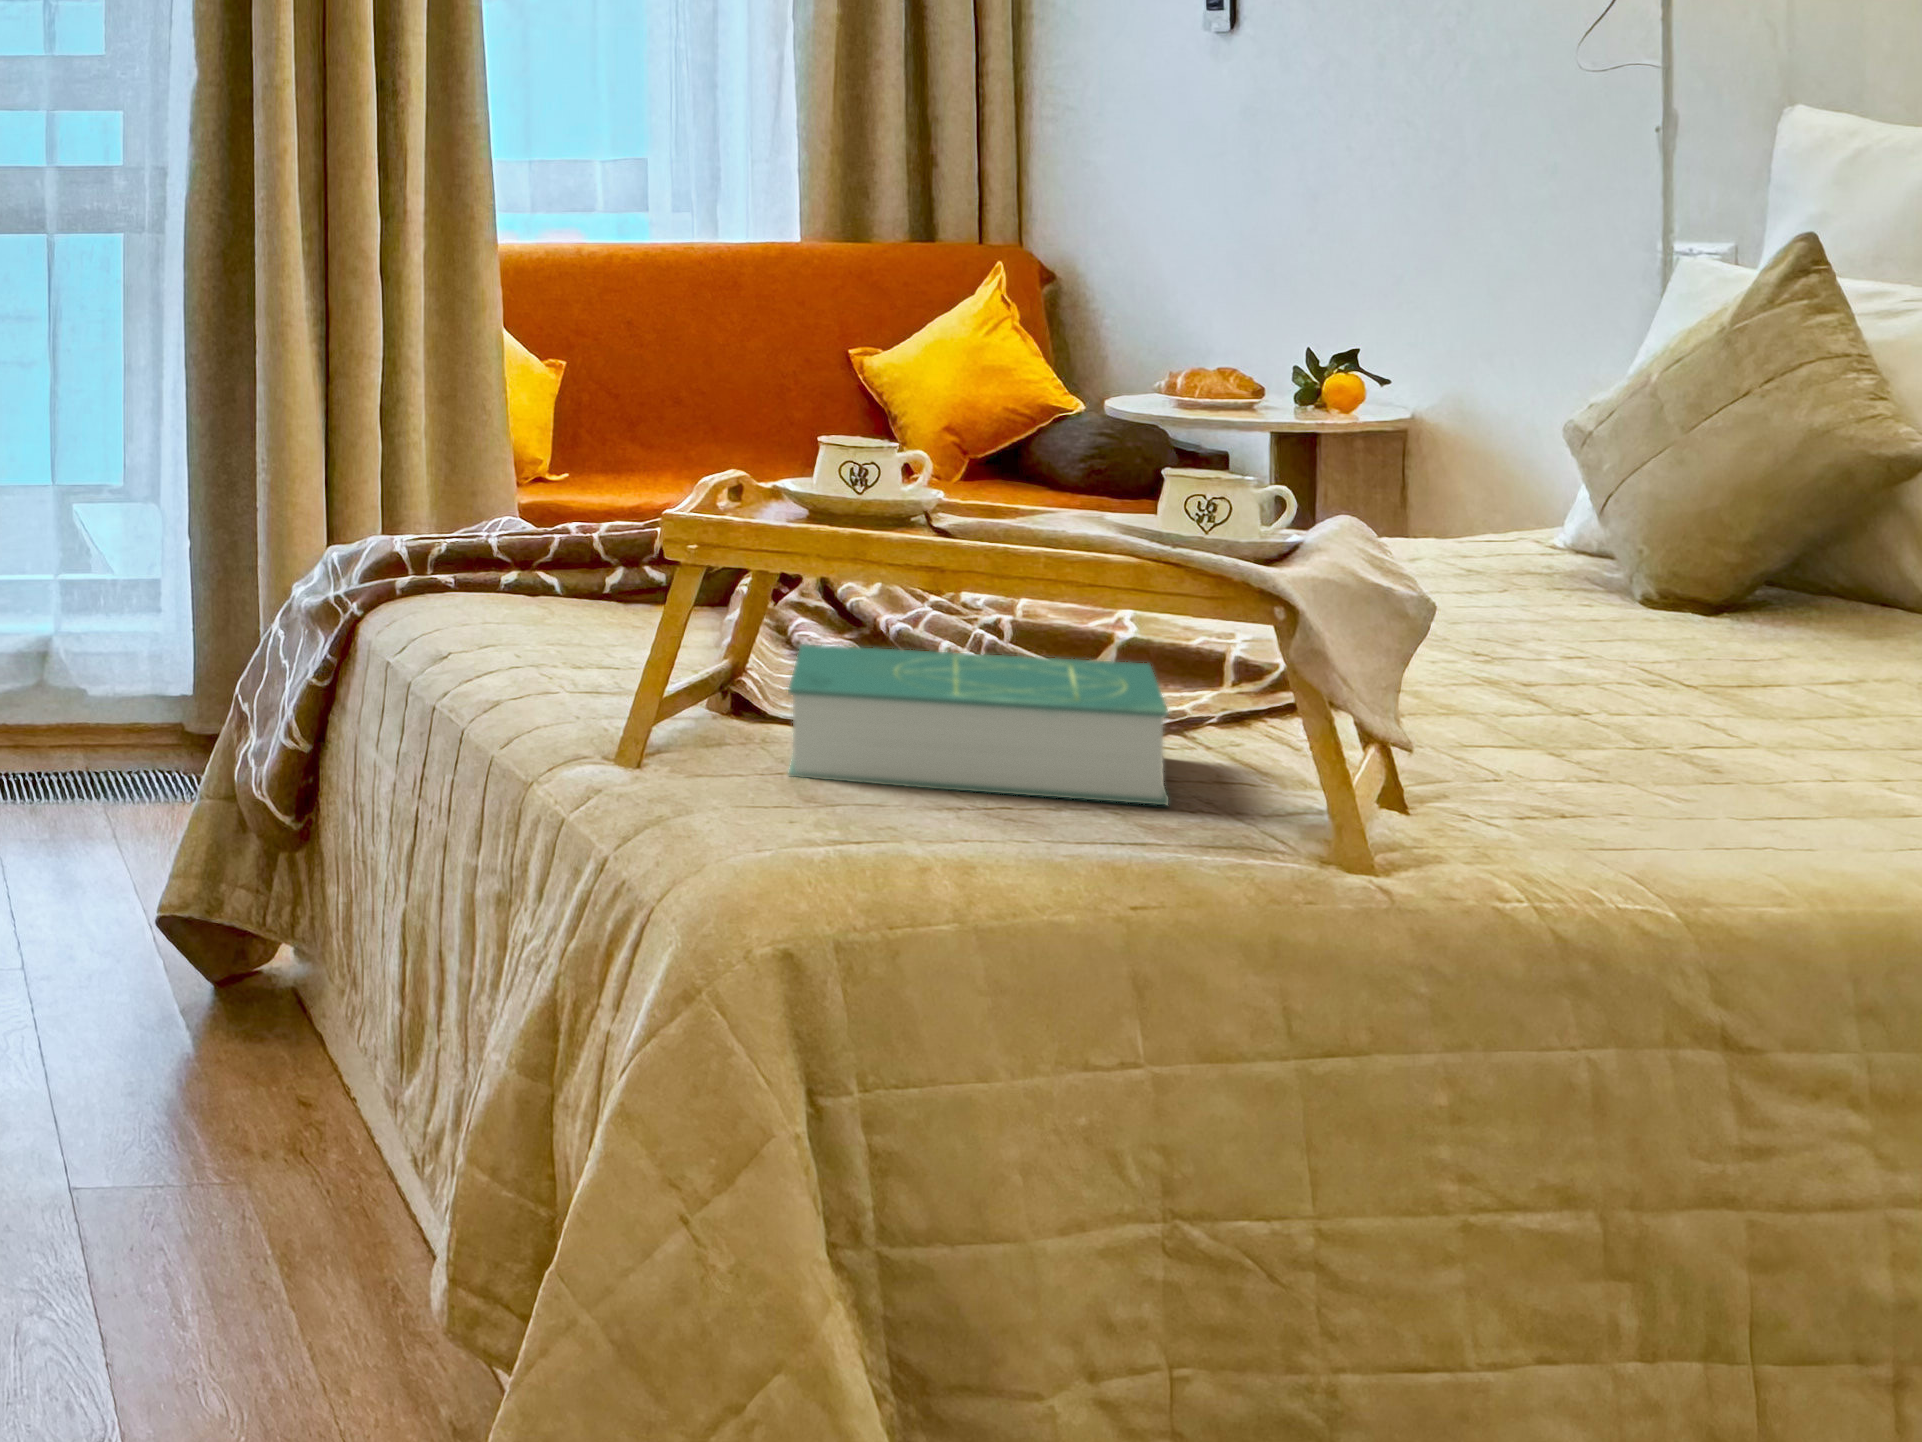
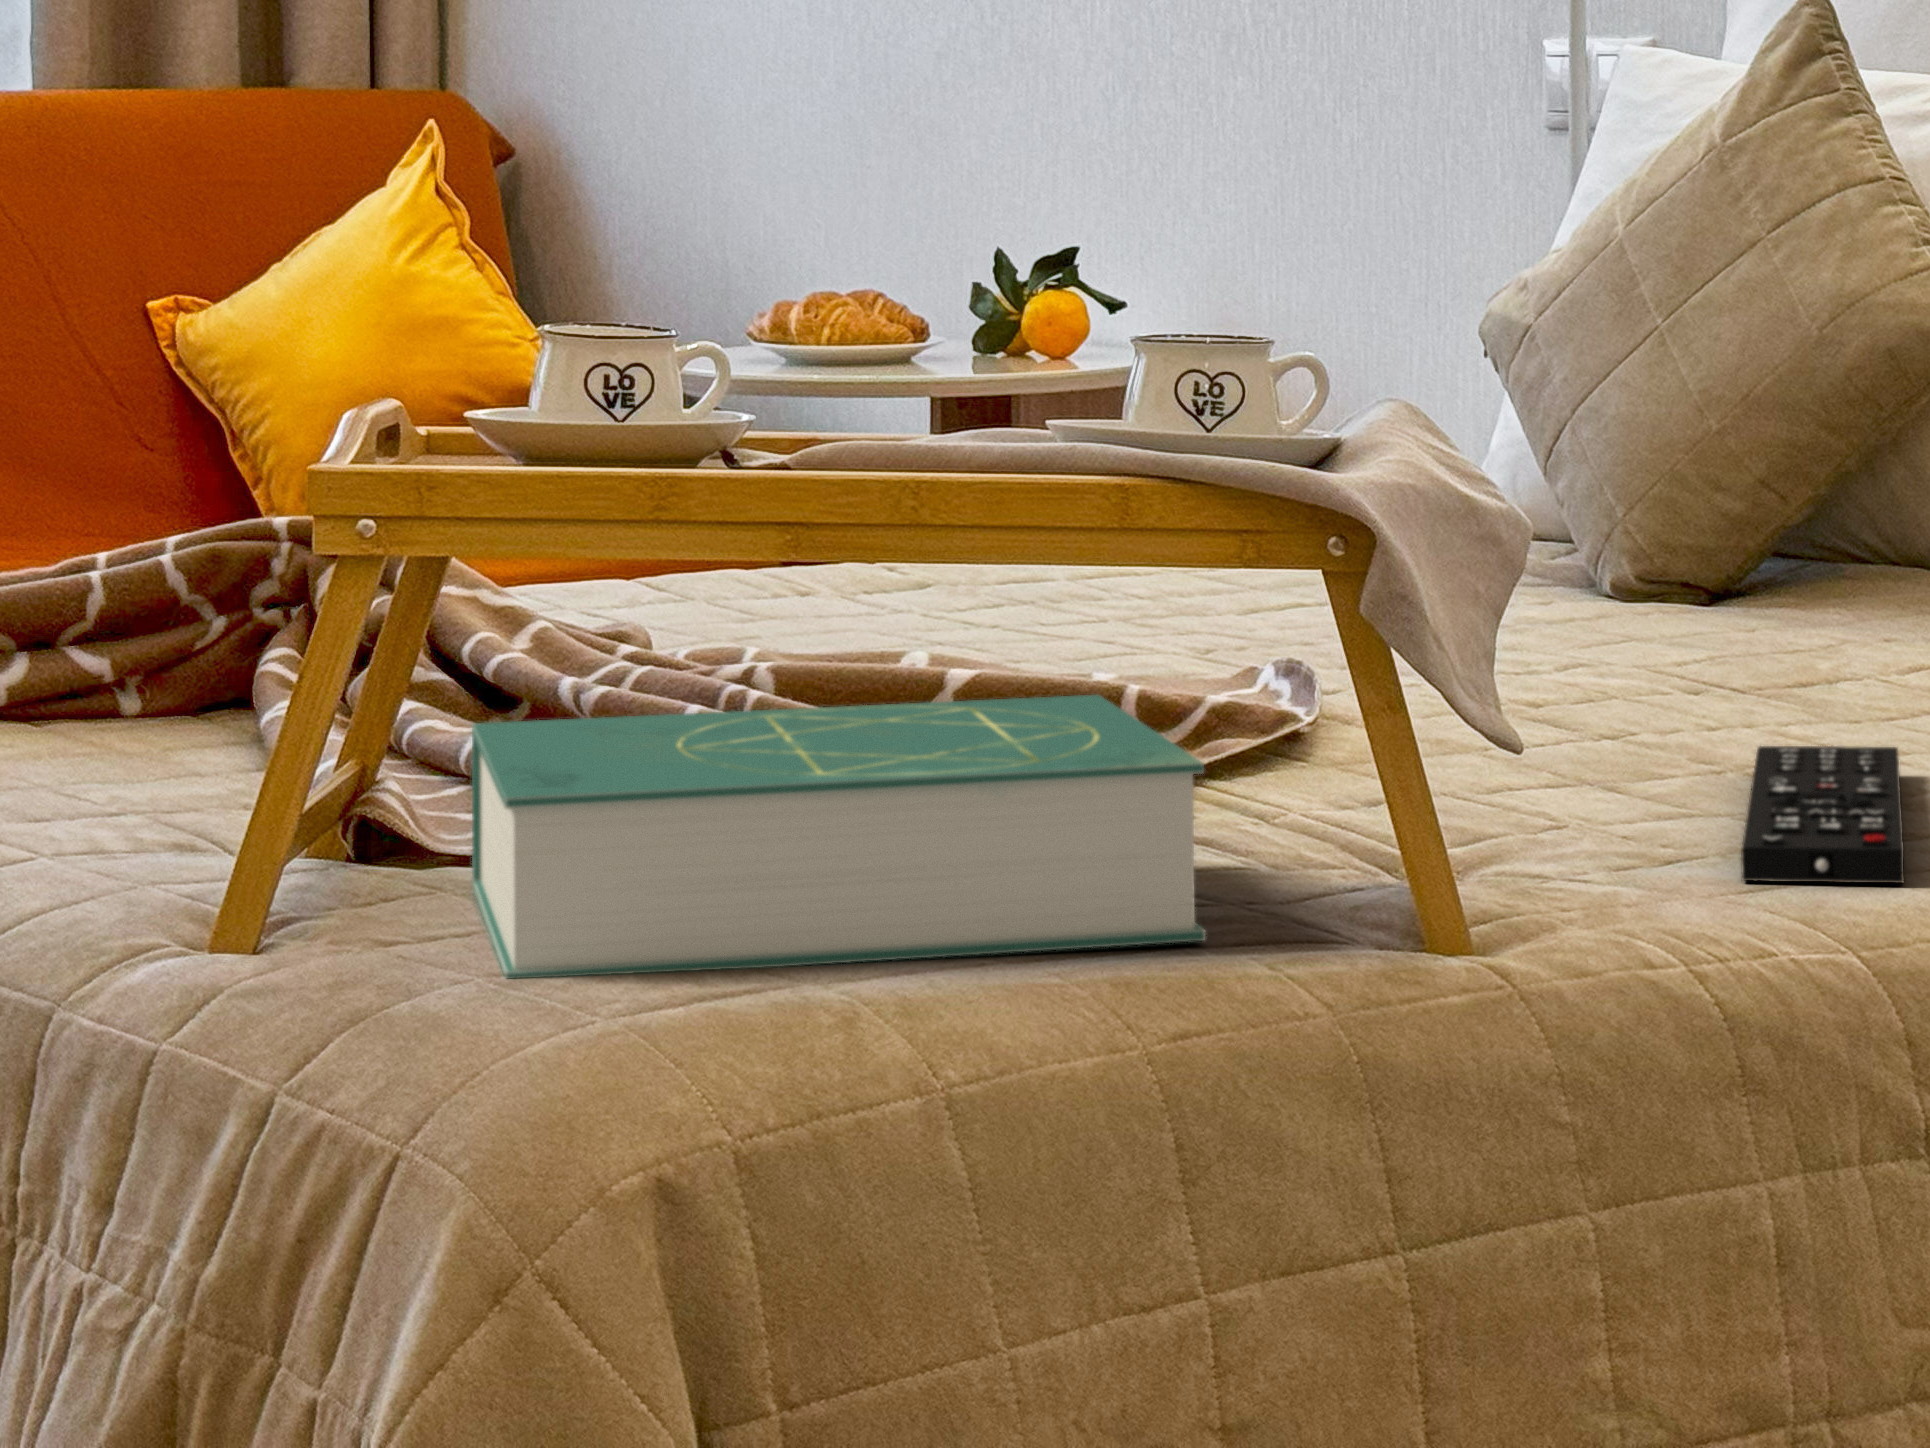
remote control: none [1538,733,1722,829] -> present [1741,746,1904,883]

